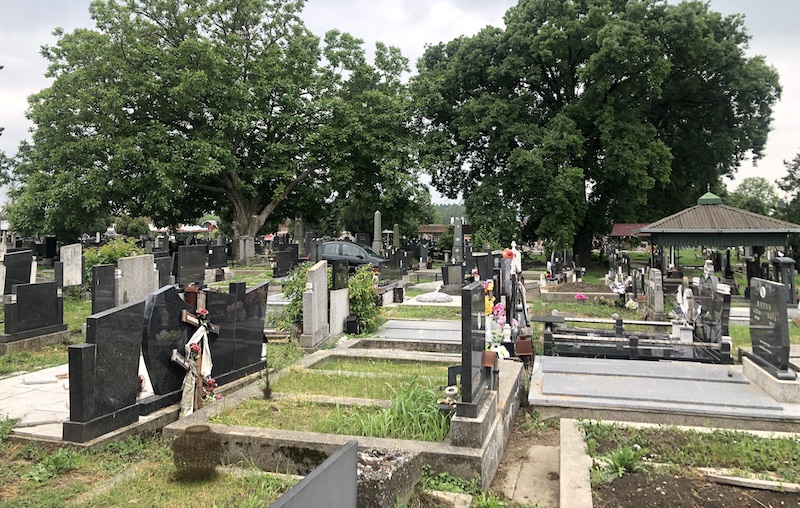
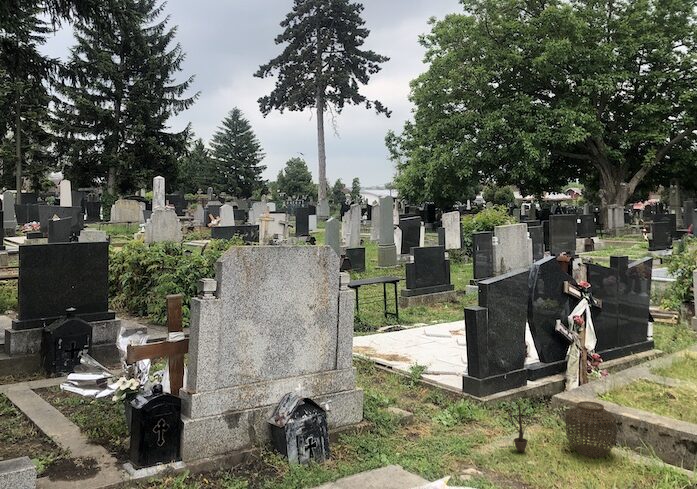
decorative plant: present [257,363,278,398] -> present [501,404,536,452]

